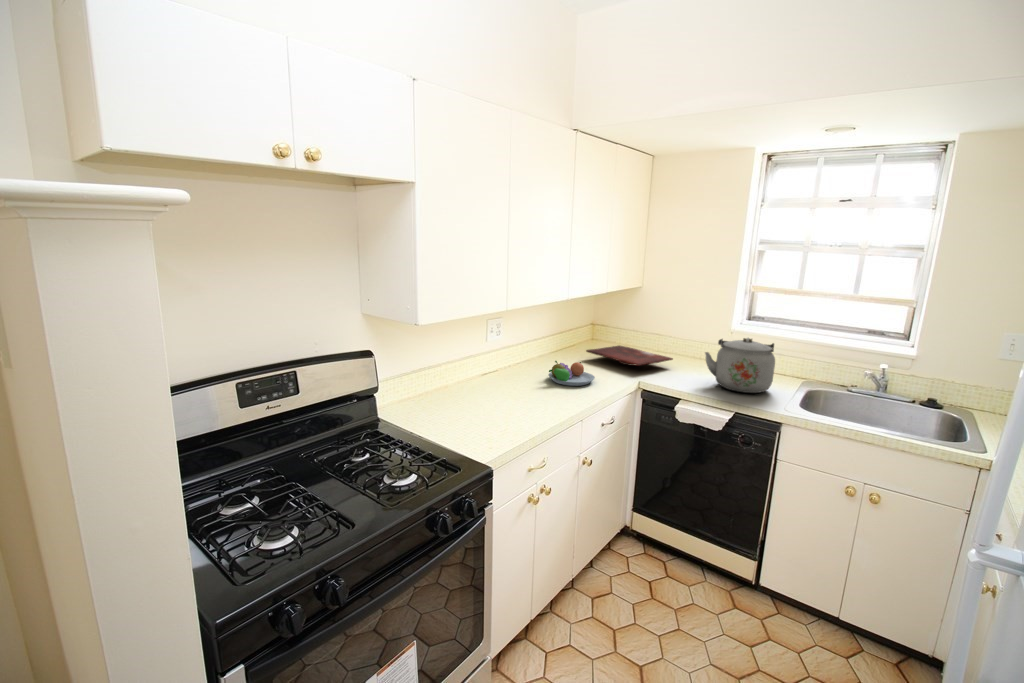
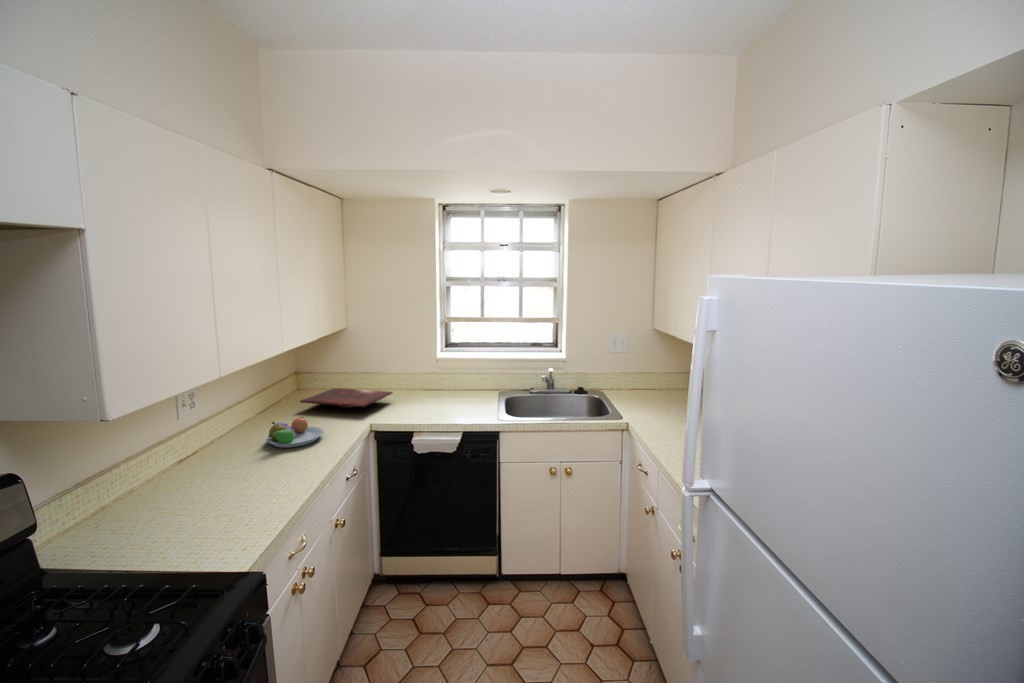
kettle: present [705,338,775,393] -> none [425,363,483,412]

